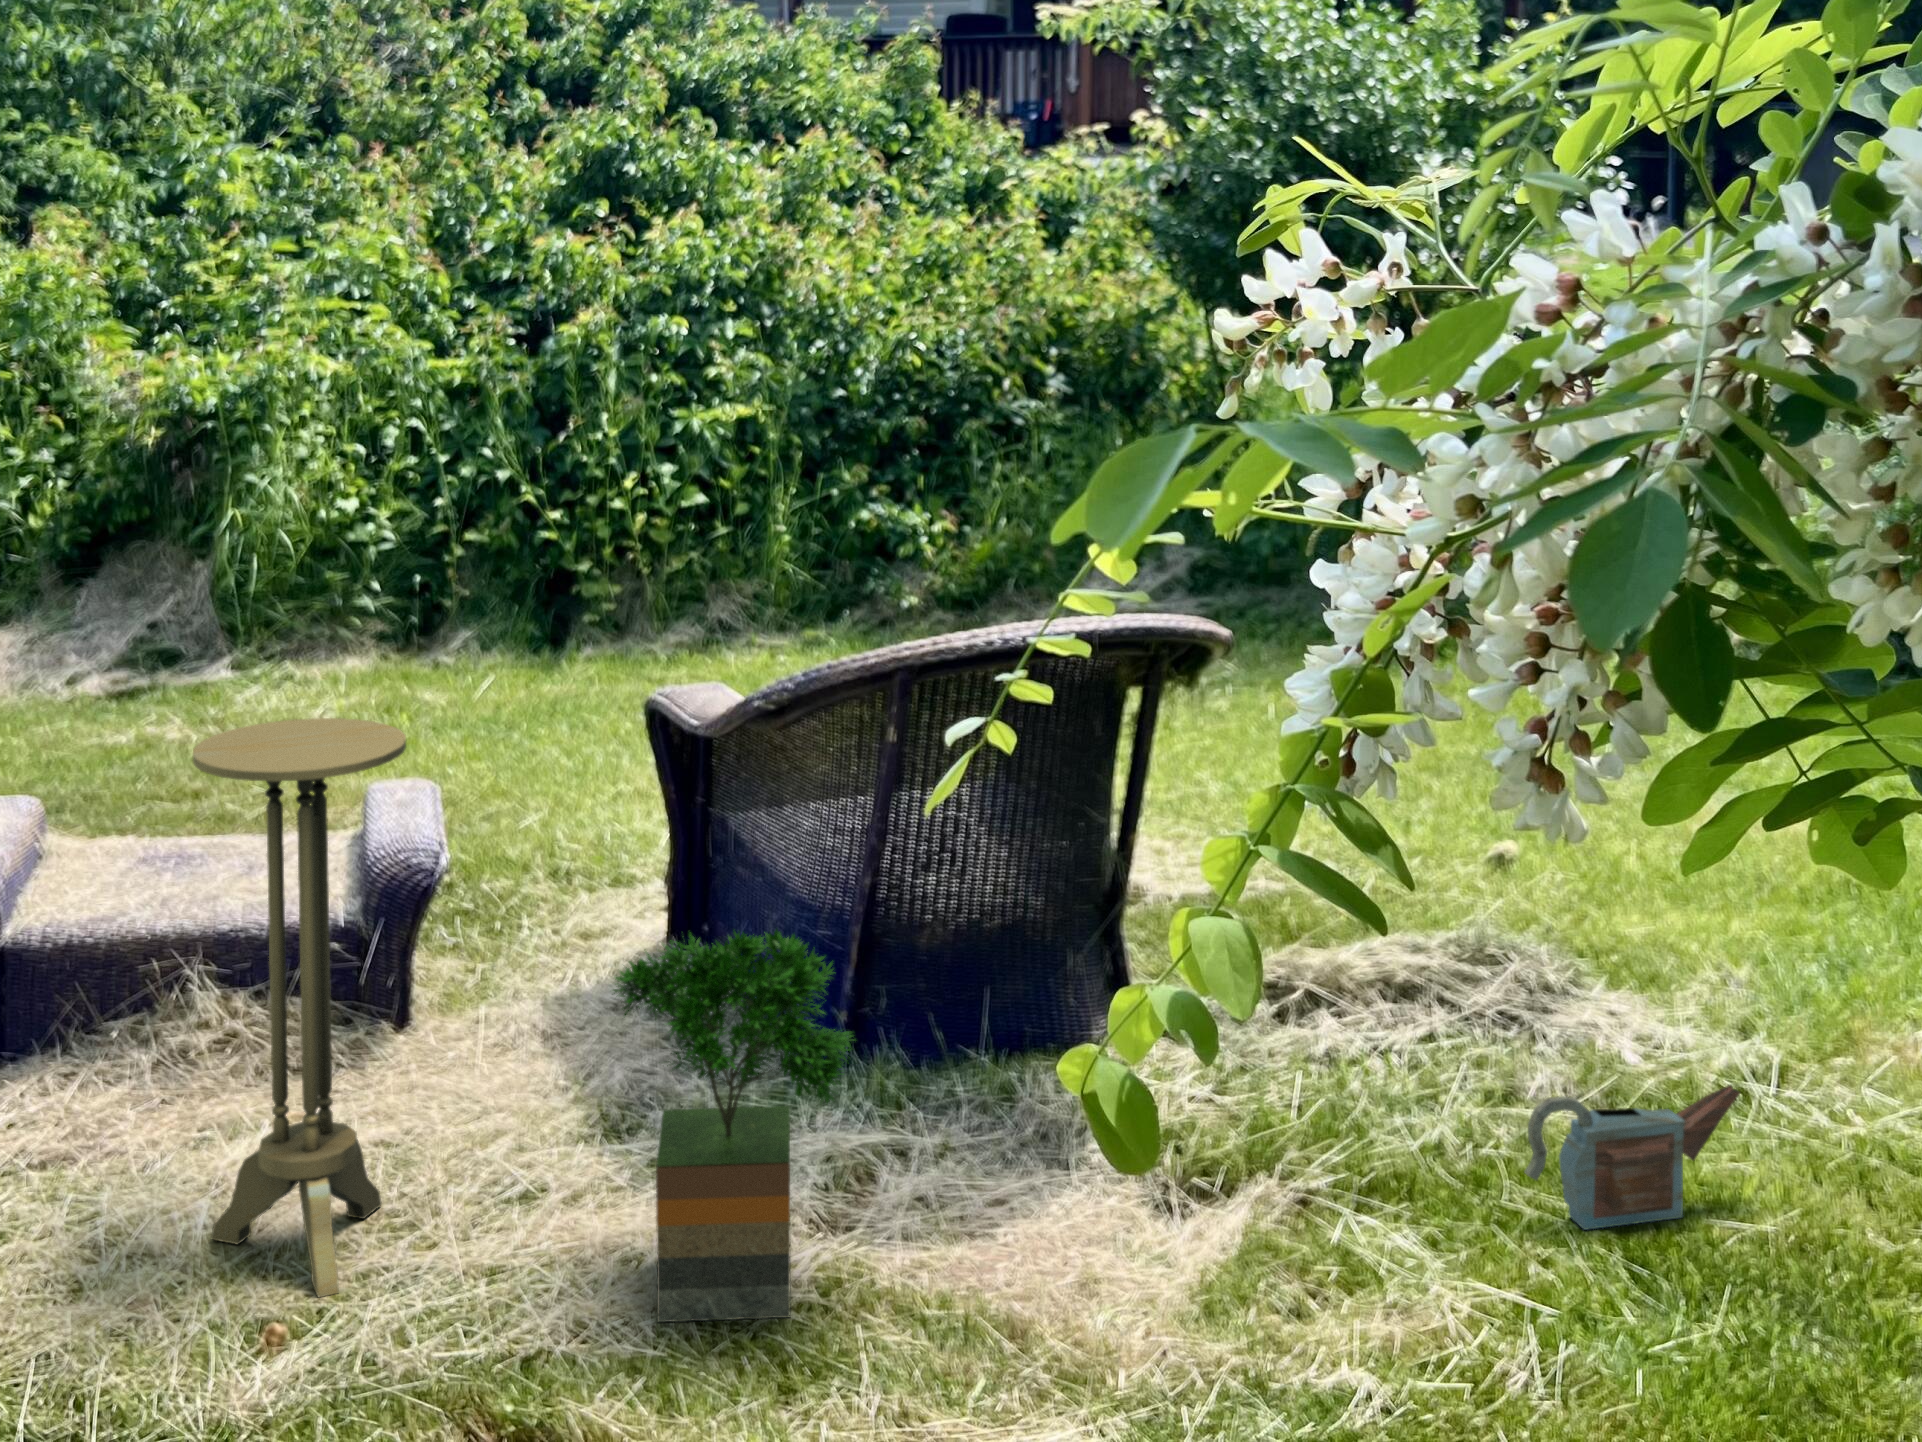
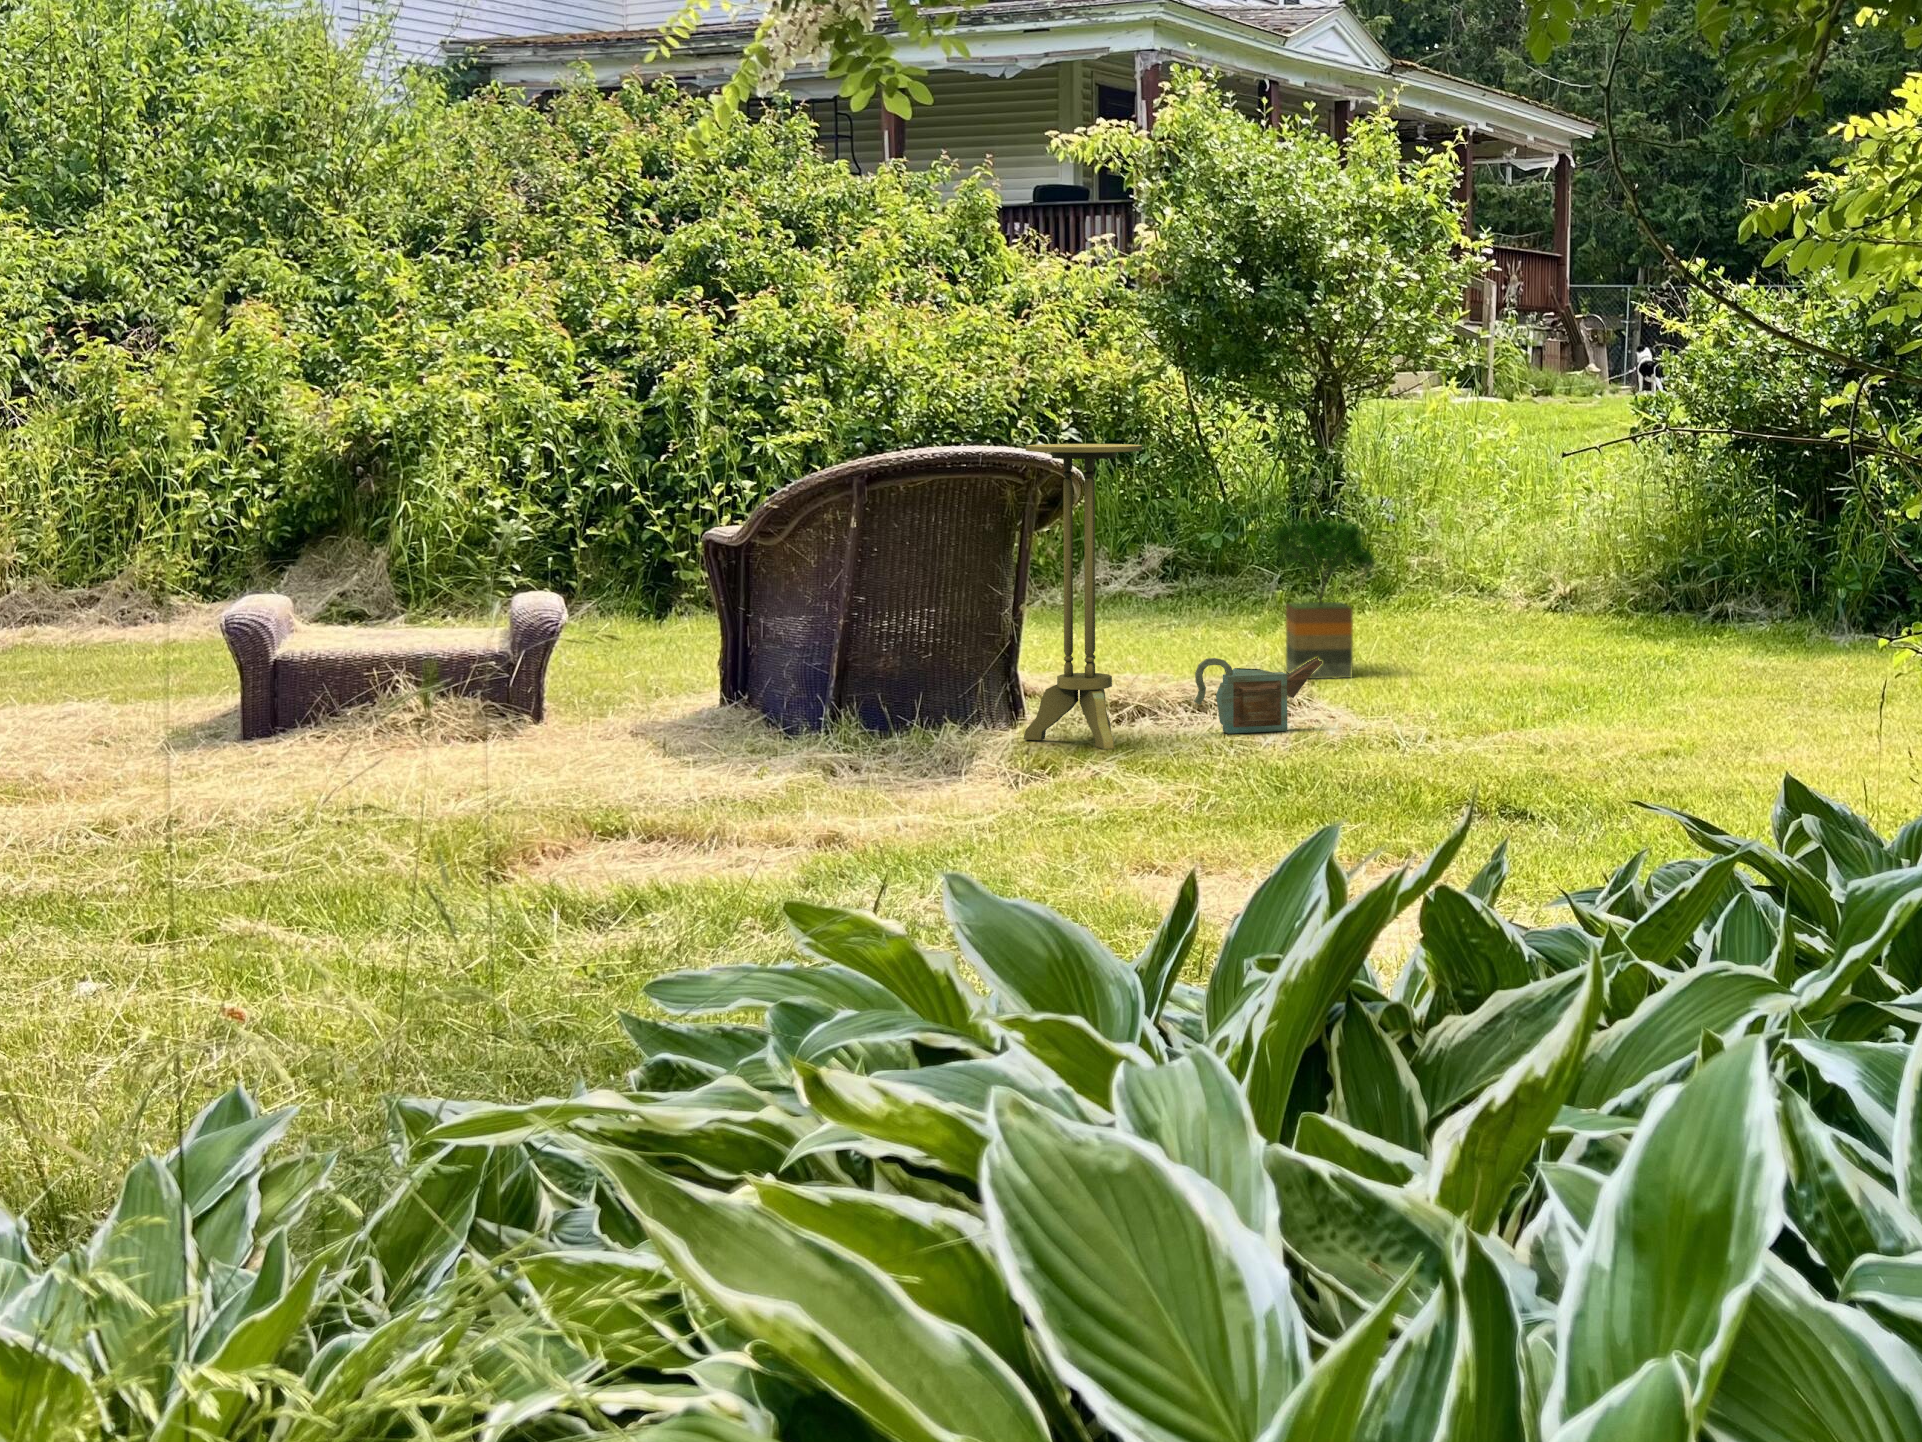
side table: present [193,718,406,1297] -> present [1024,444,1142,749]
potted tree: present [614,929,853,1322] -> present [1271,518,1376,679]

